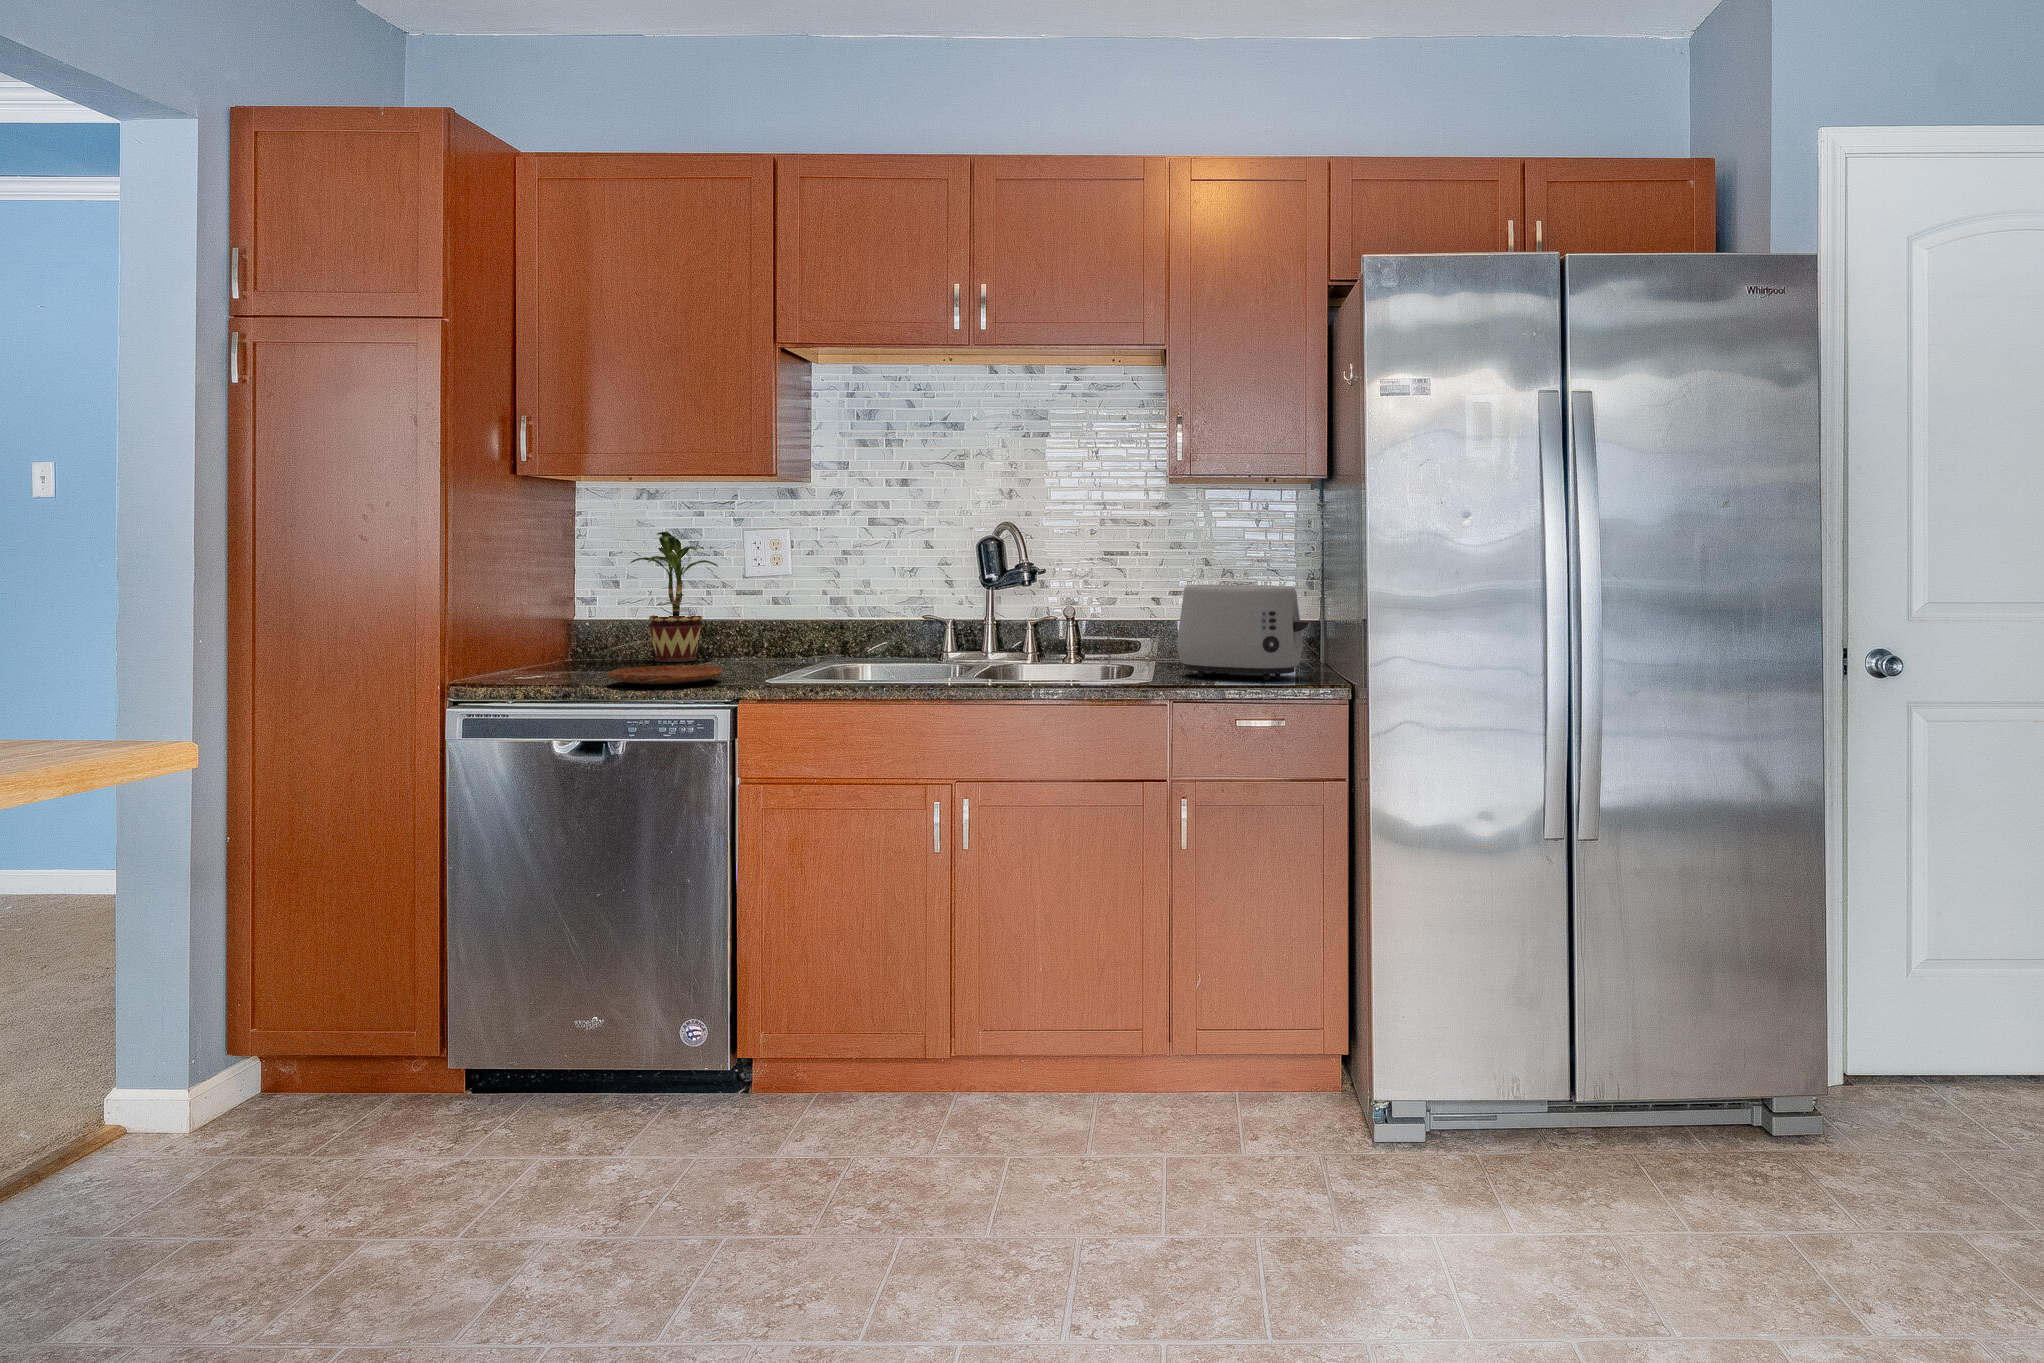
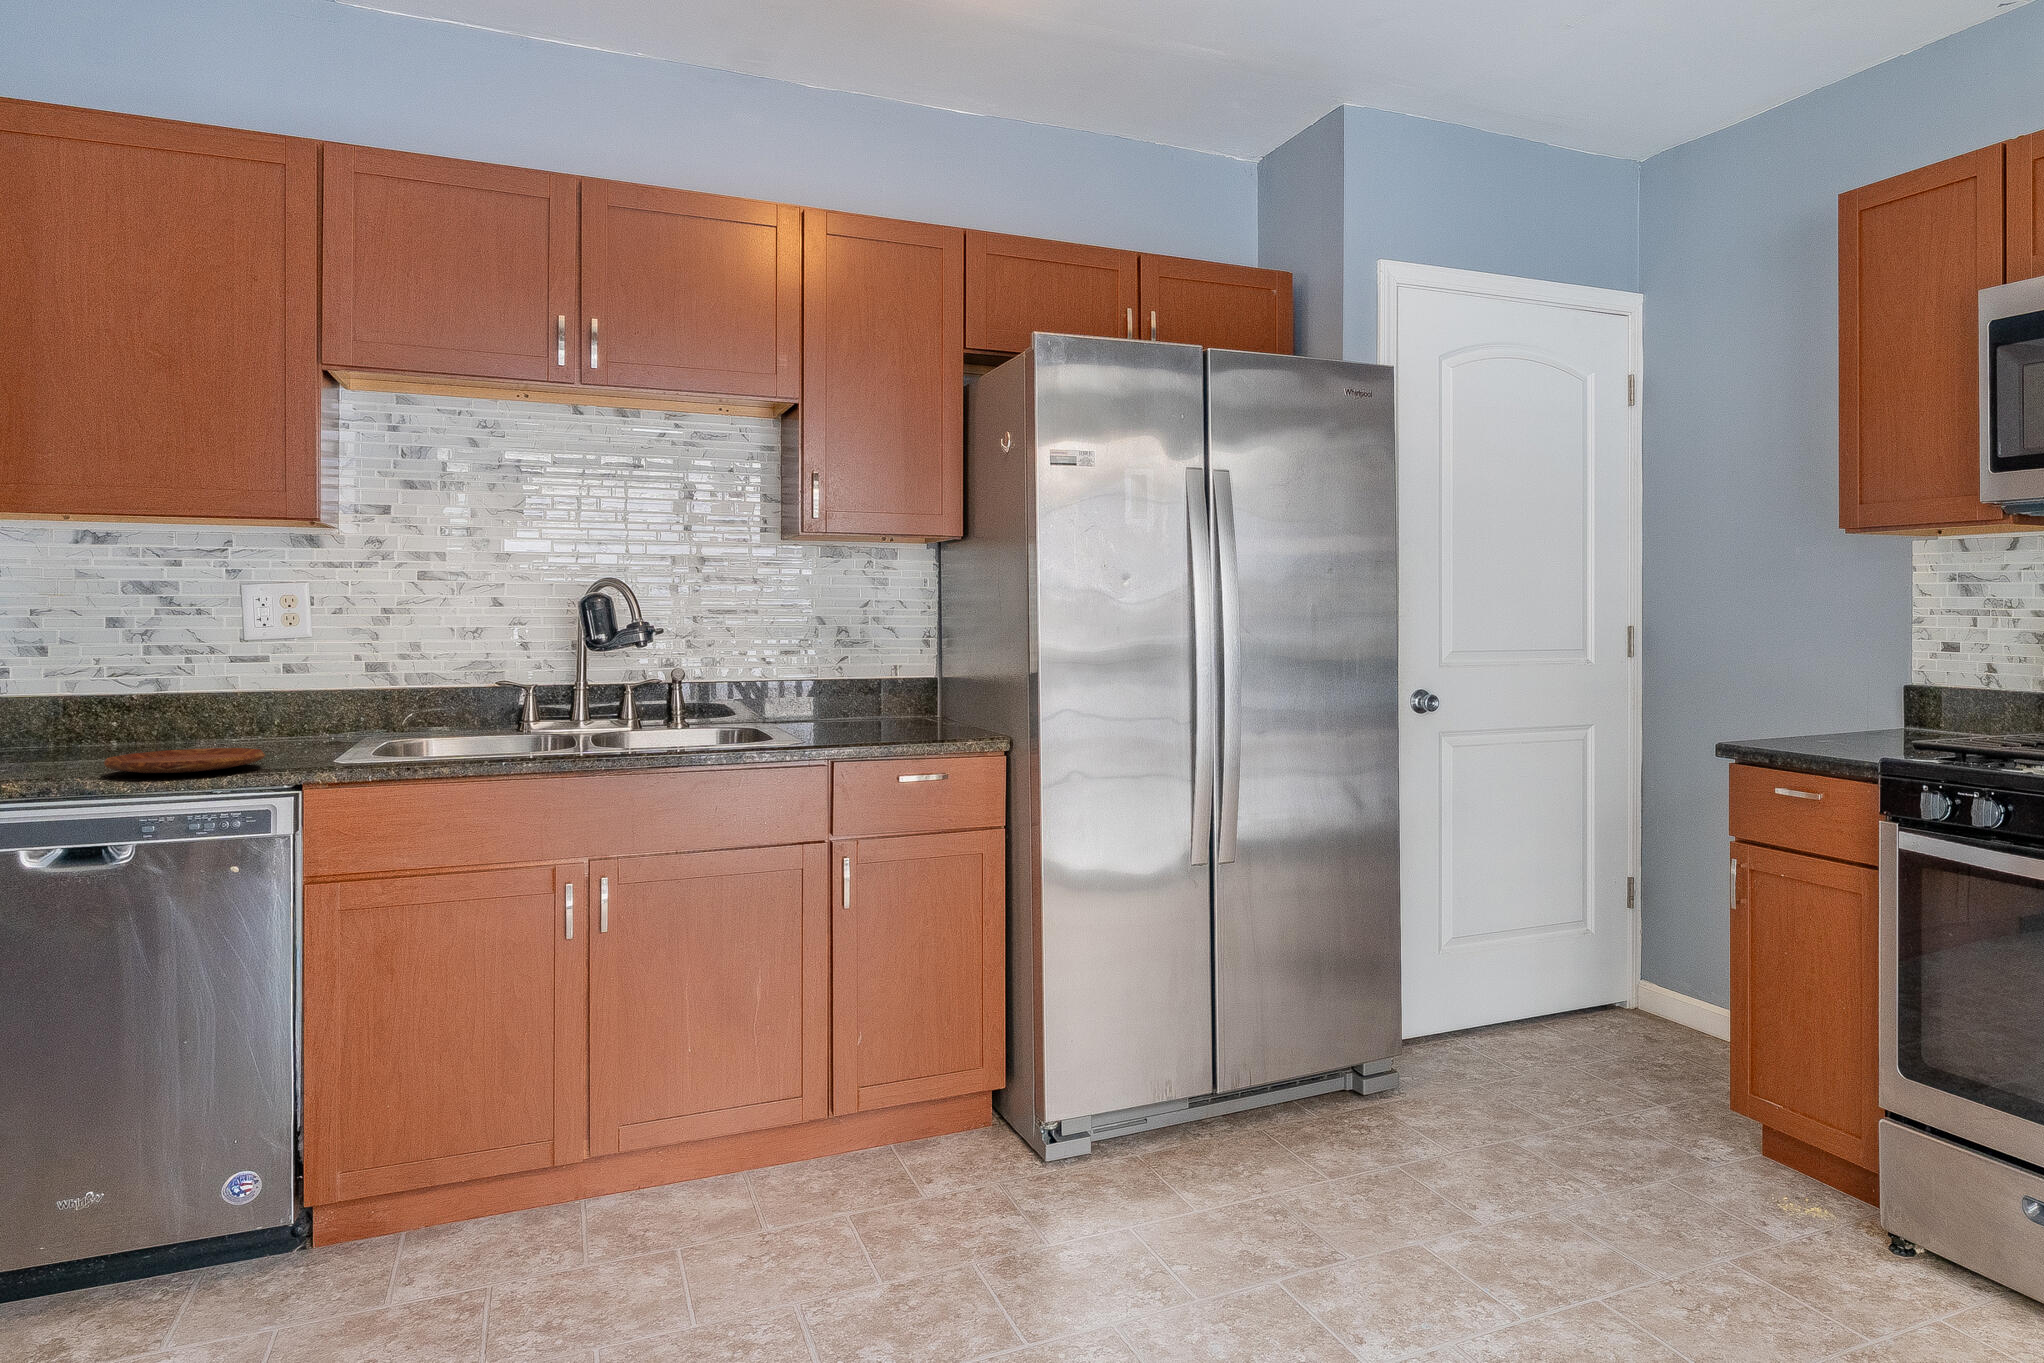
potted plant: present [630,532,718,662] -> none [74,585,219,748]
toaster: present [1177,585,1308,680] -> none [810,641,951,734]

